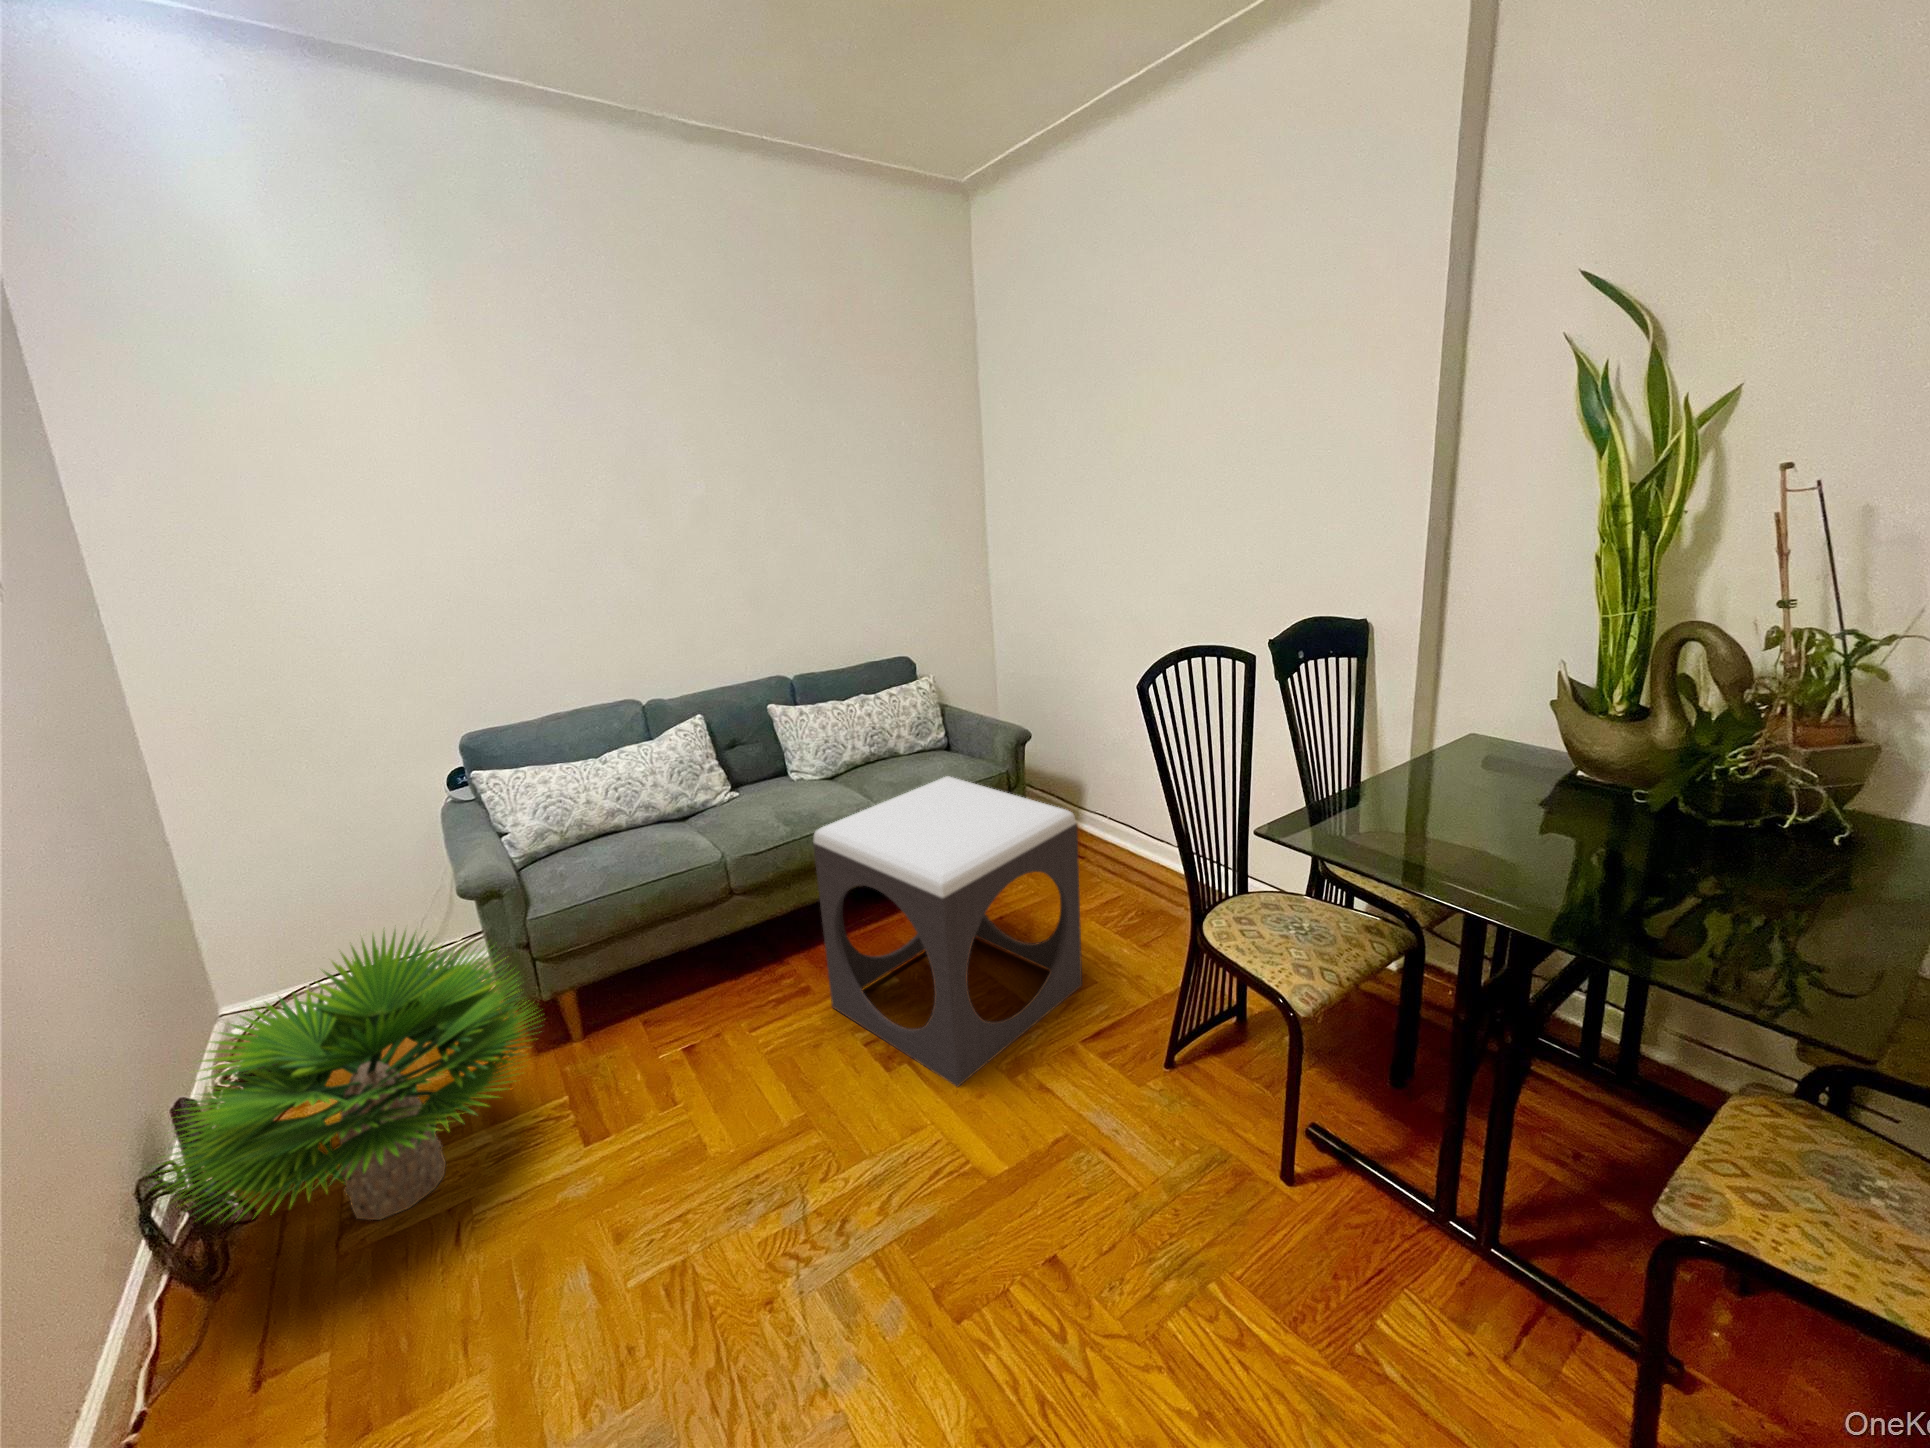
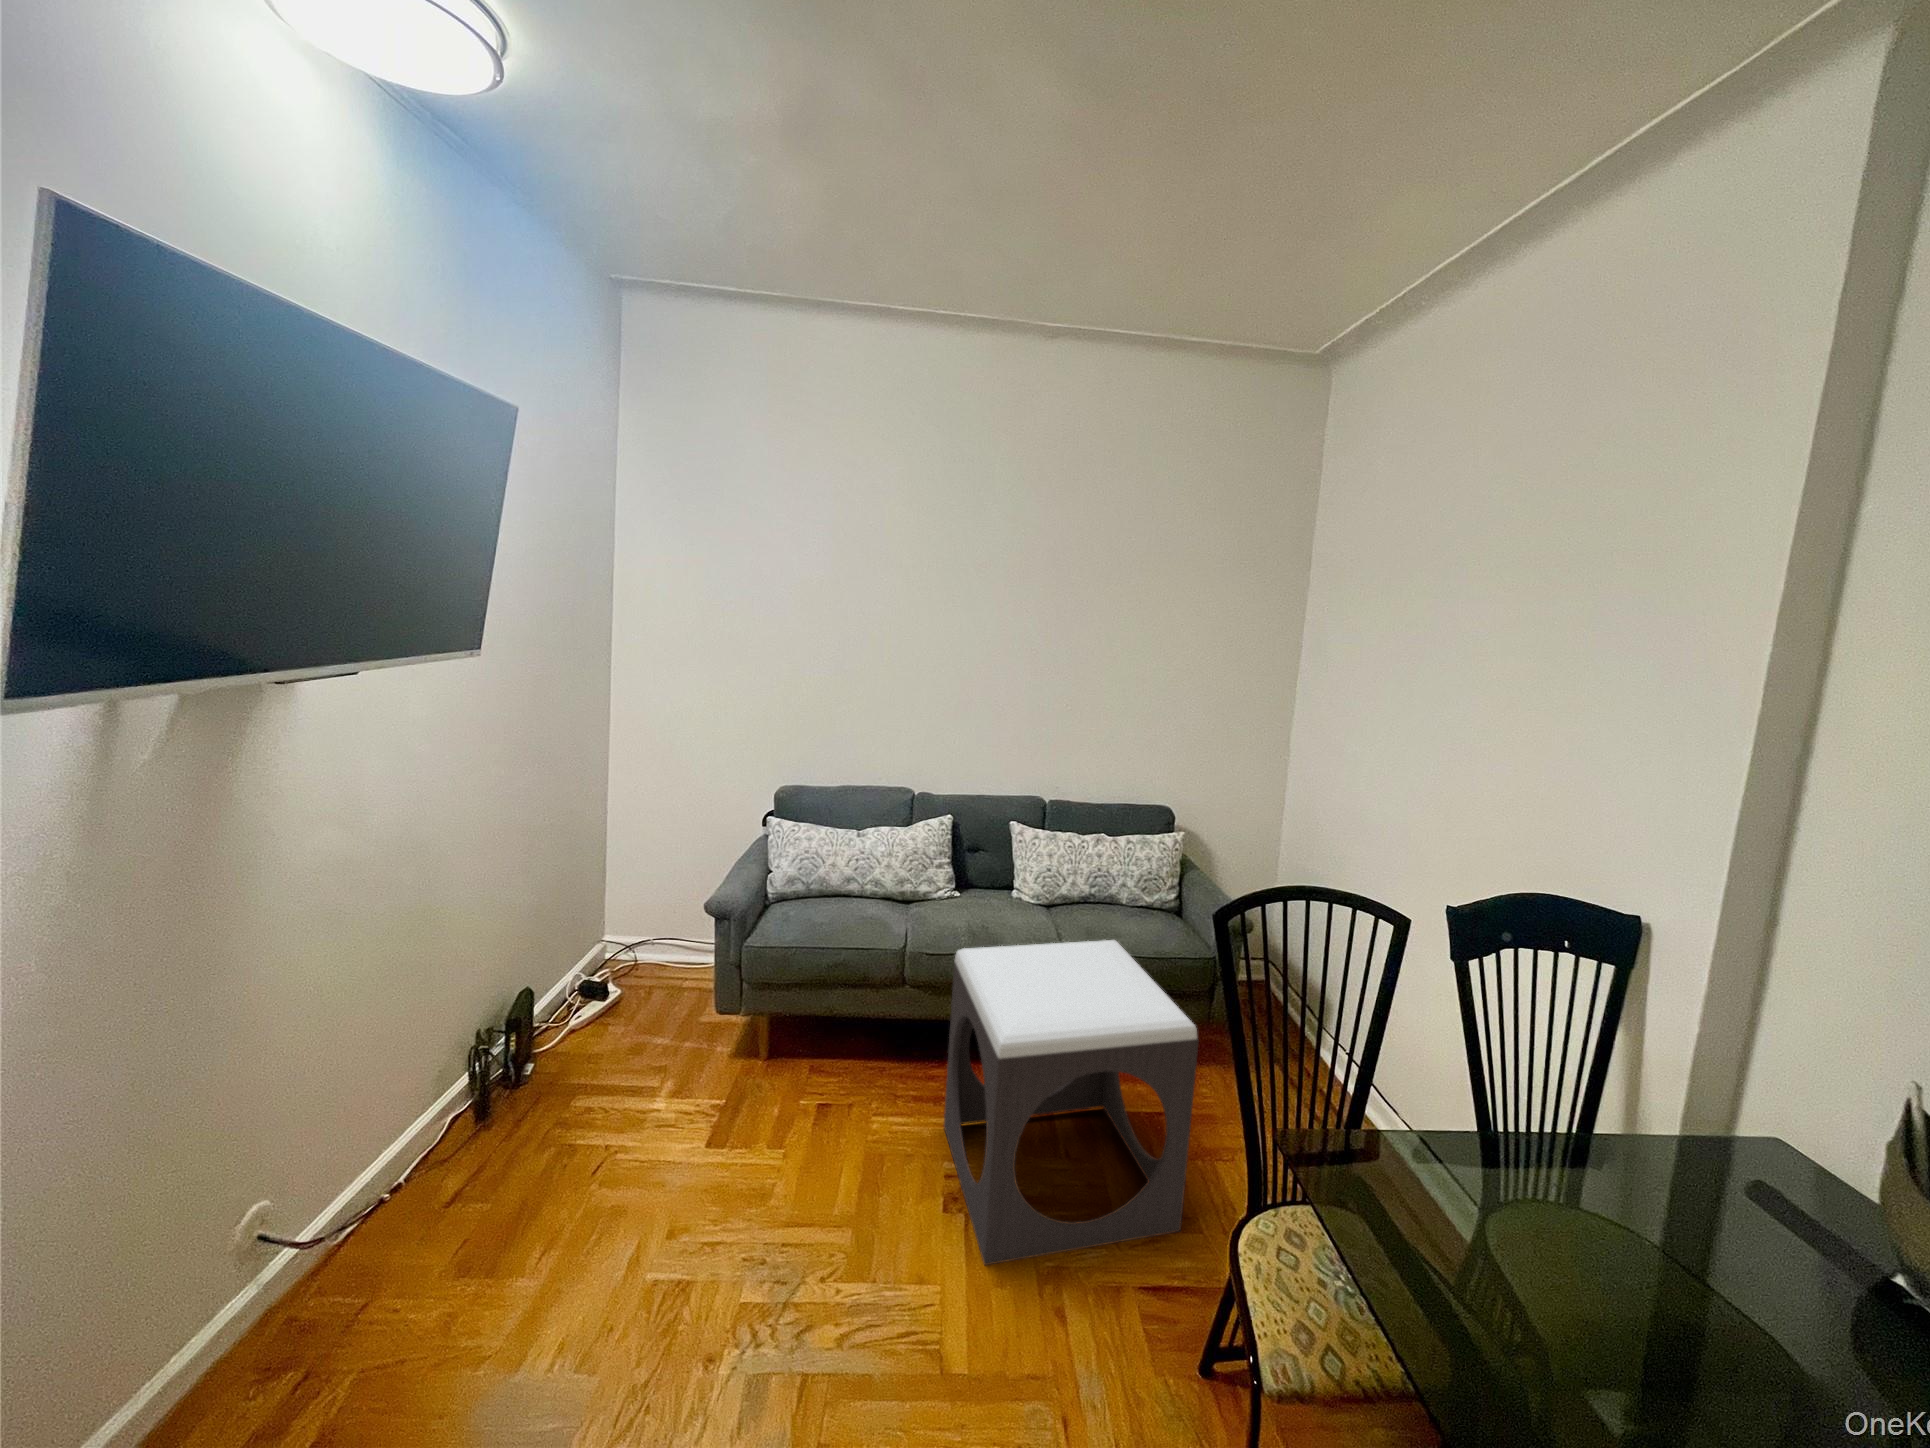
potted plant: present [153,931,538,1221] -> none [469,912,725,1130]

